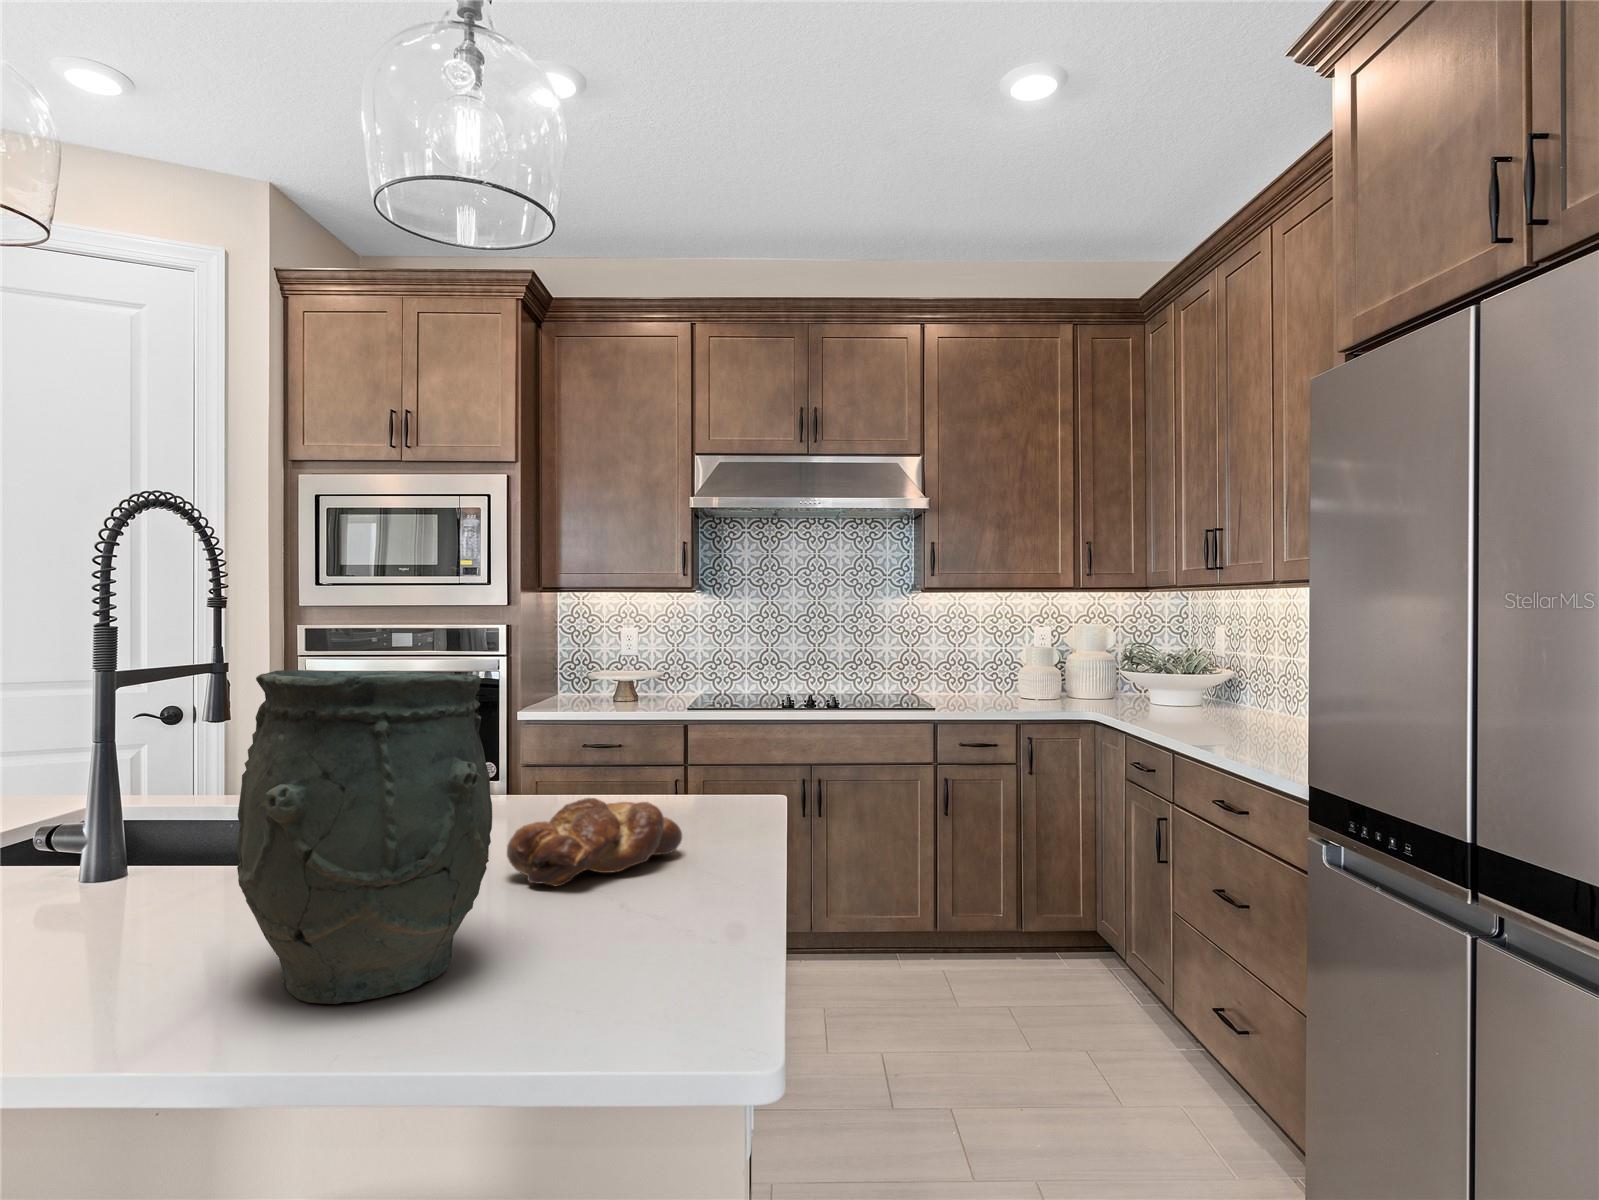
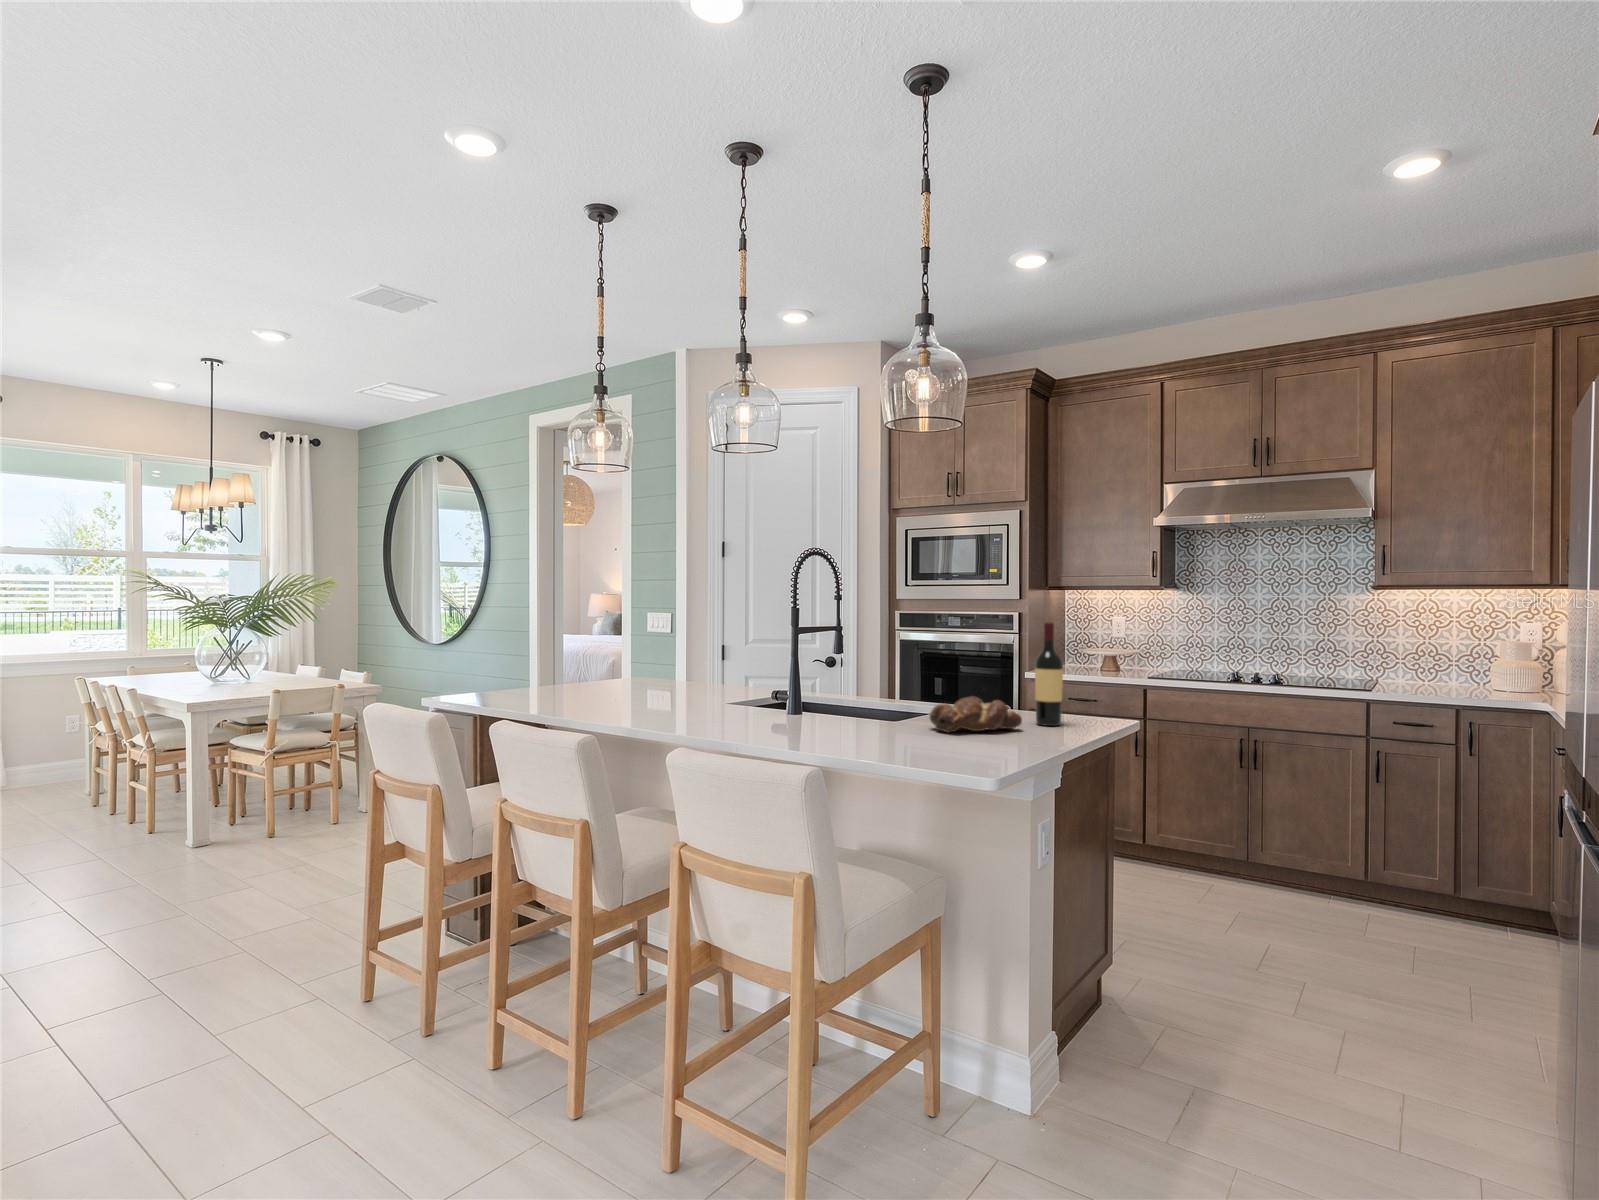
wine bottle: none [678,645,727,832] -> present [1035,622,1063,726]
vase: present [237,670,492,1004] -> none [811,624,900,746]

